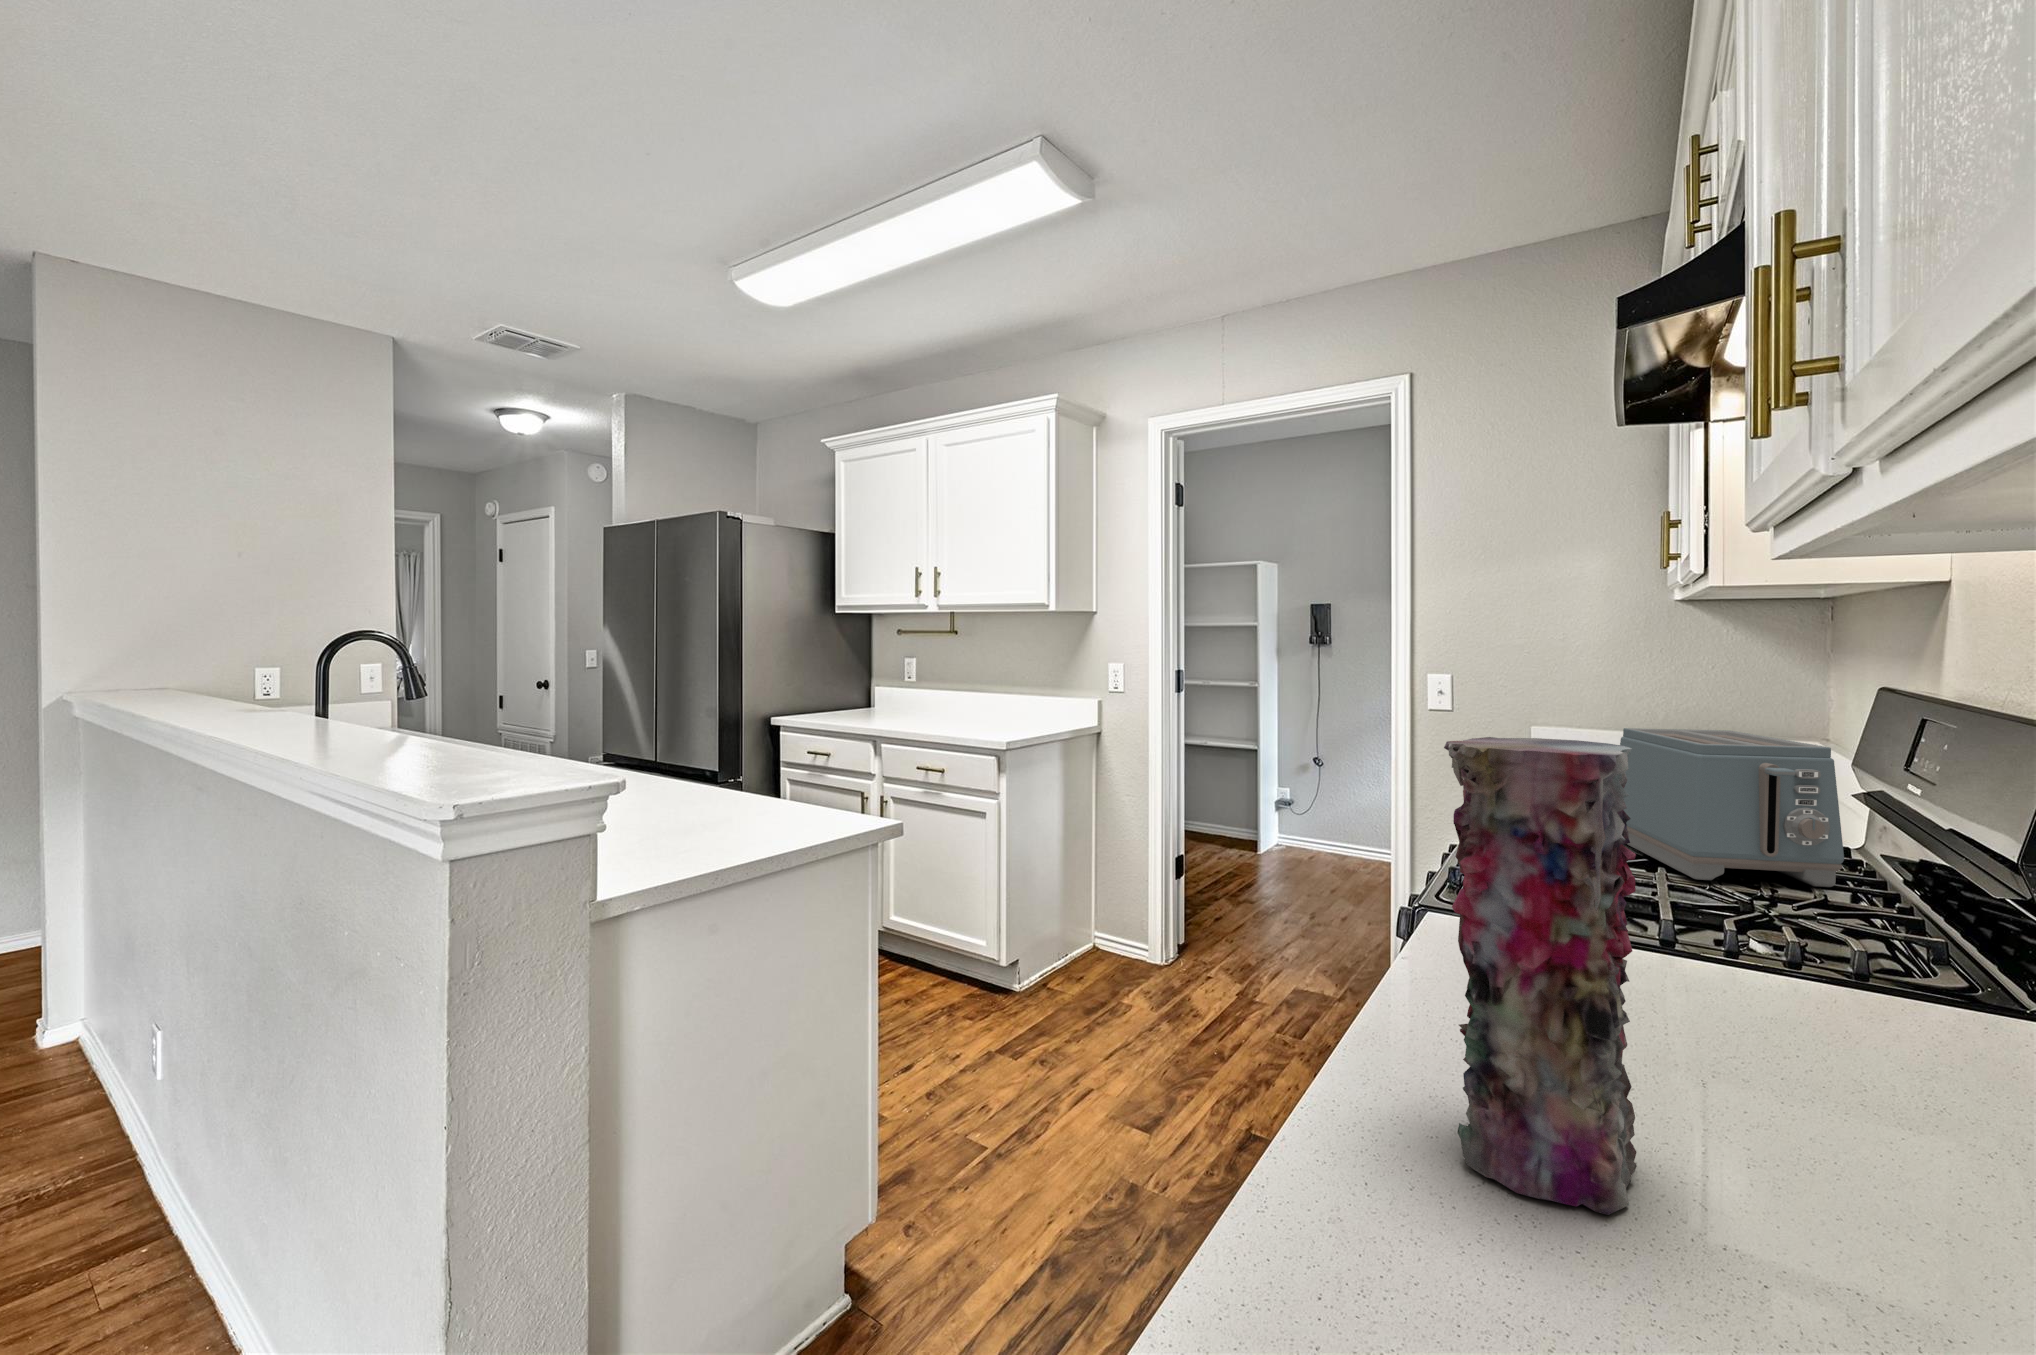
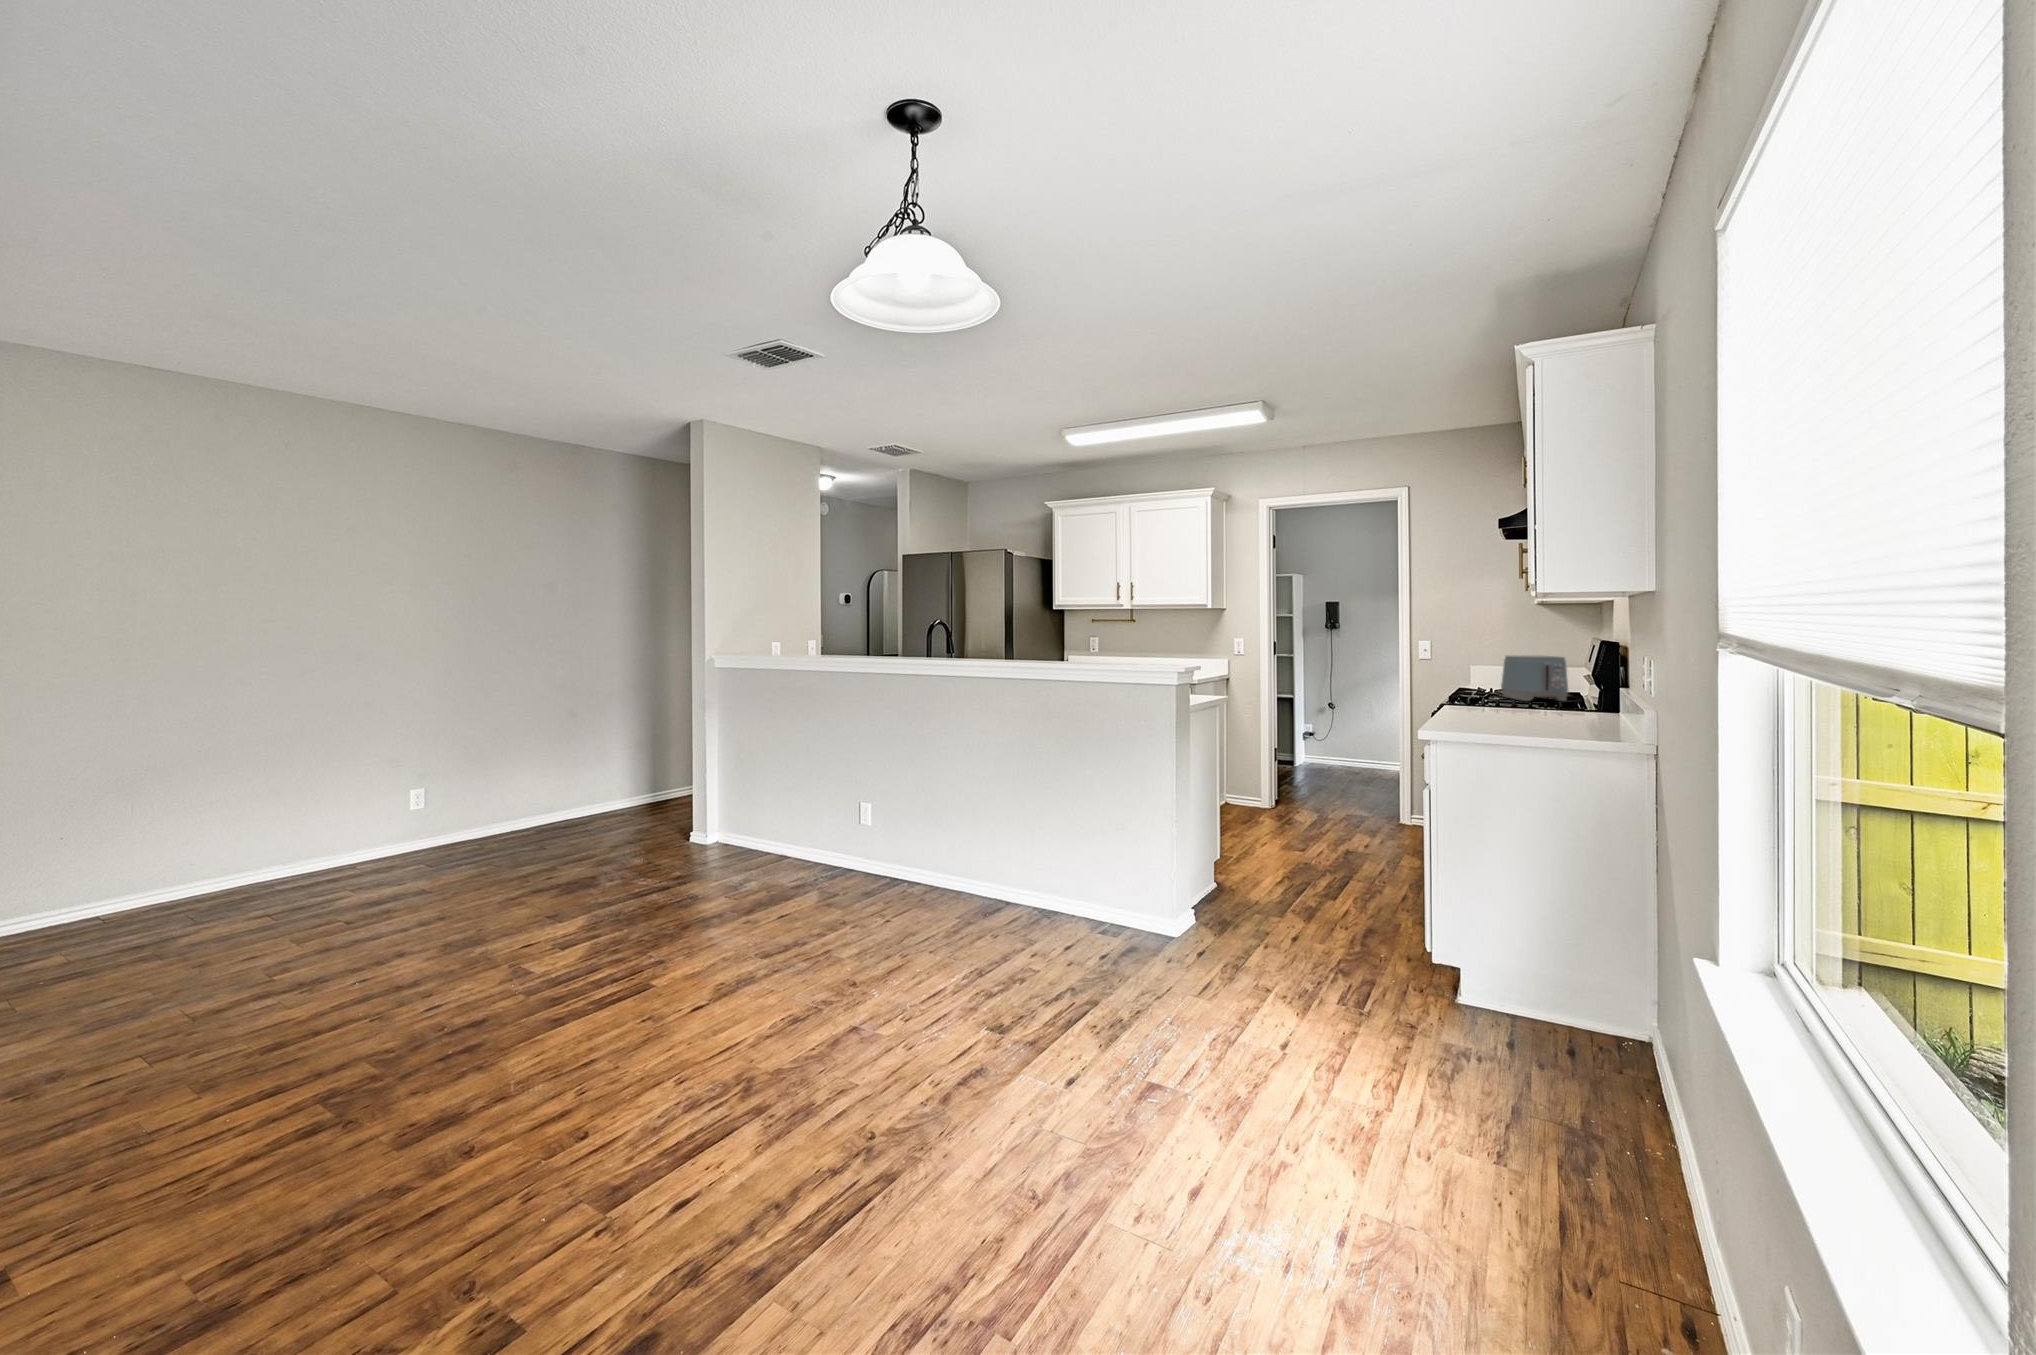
vase: present [1444,737,1637,1215] -> none [1459,642,1494,723]

